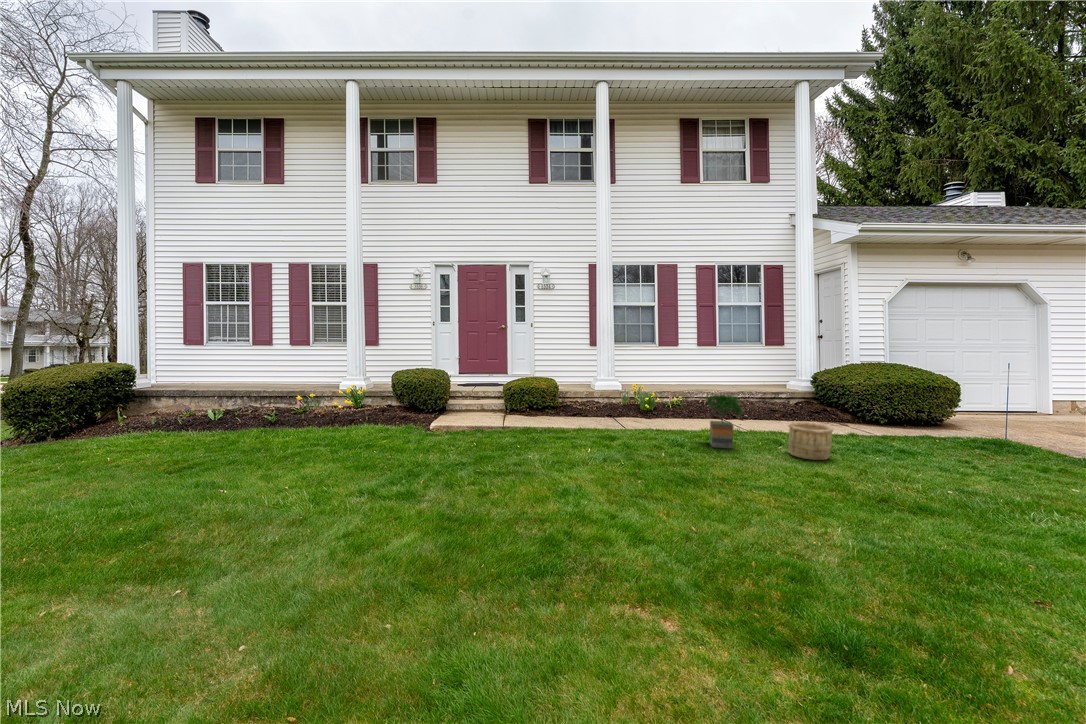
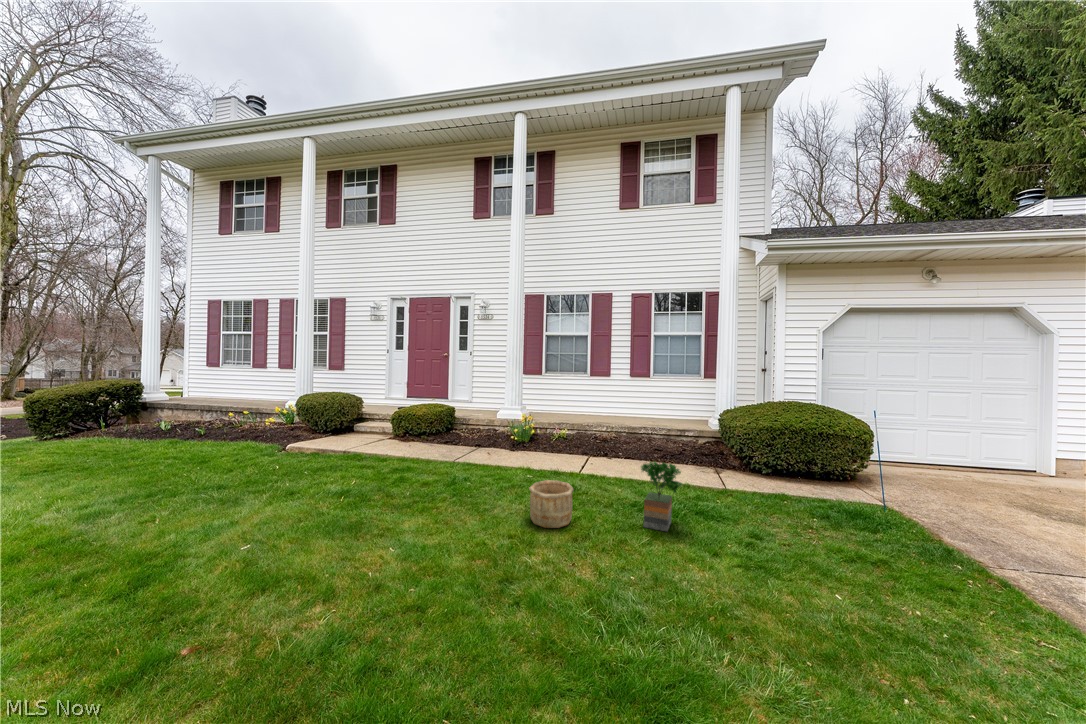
potted tree: present [706,395,743,448] -> present [641,461,682,532]

